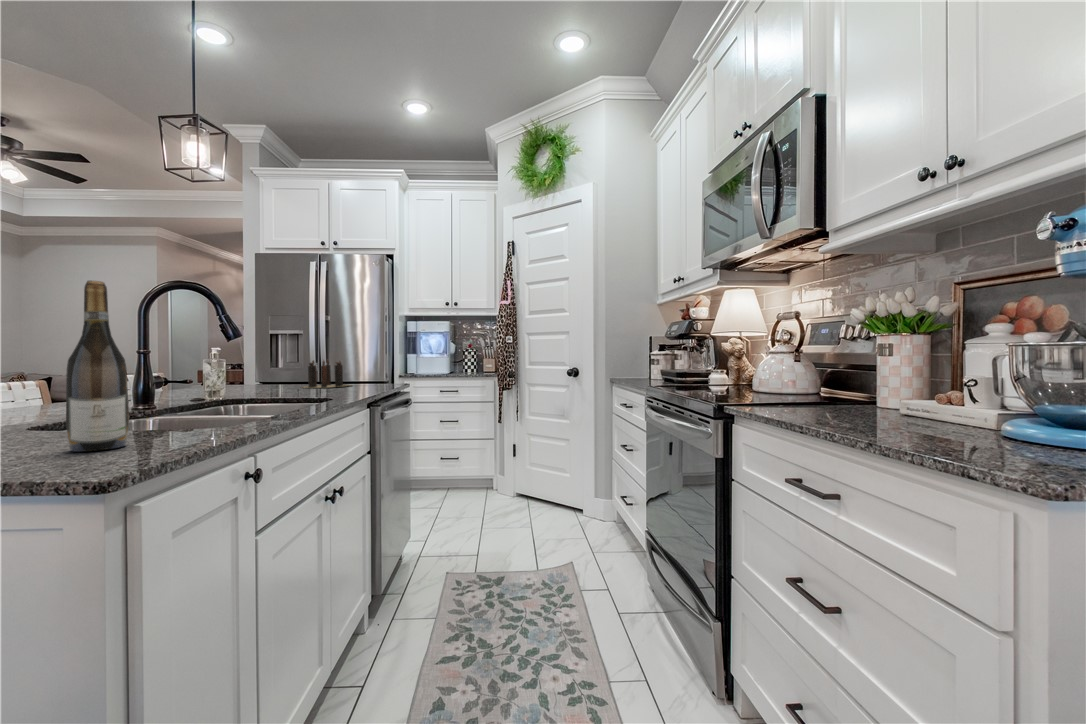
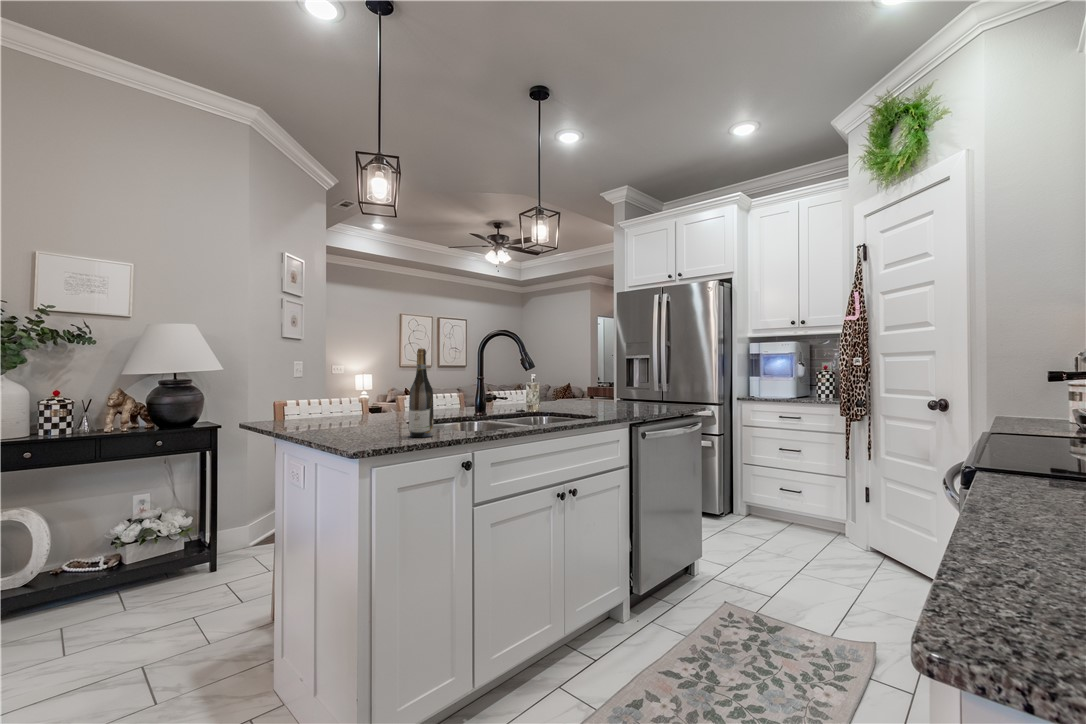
candle: present [303,360,349,388] -> none [620,383,668,407]

